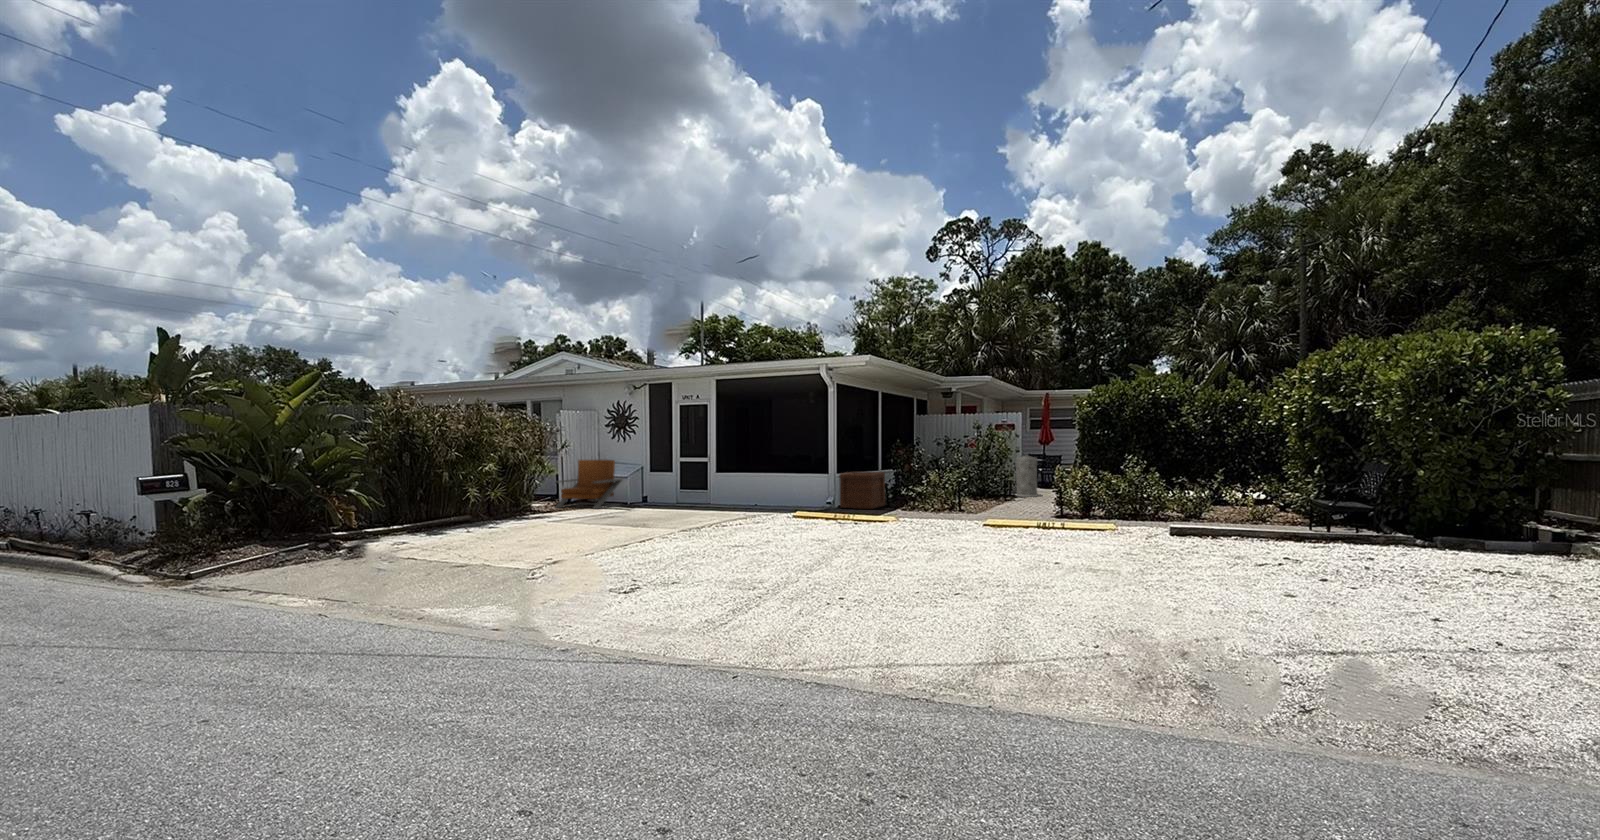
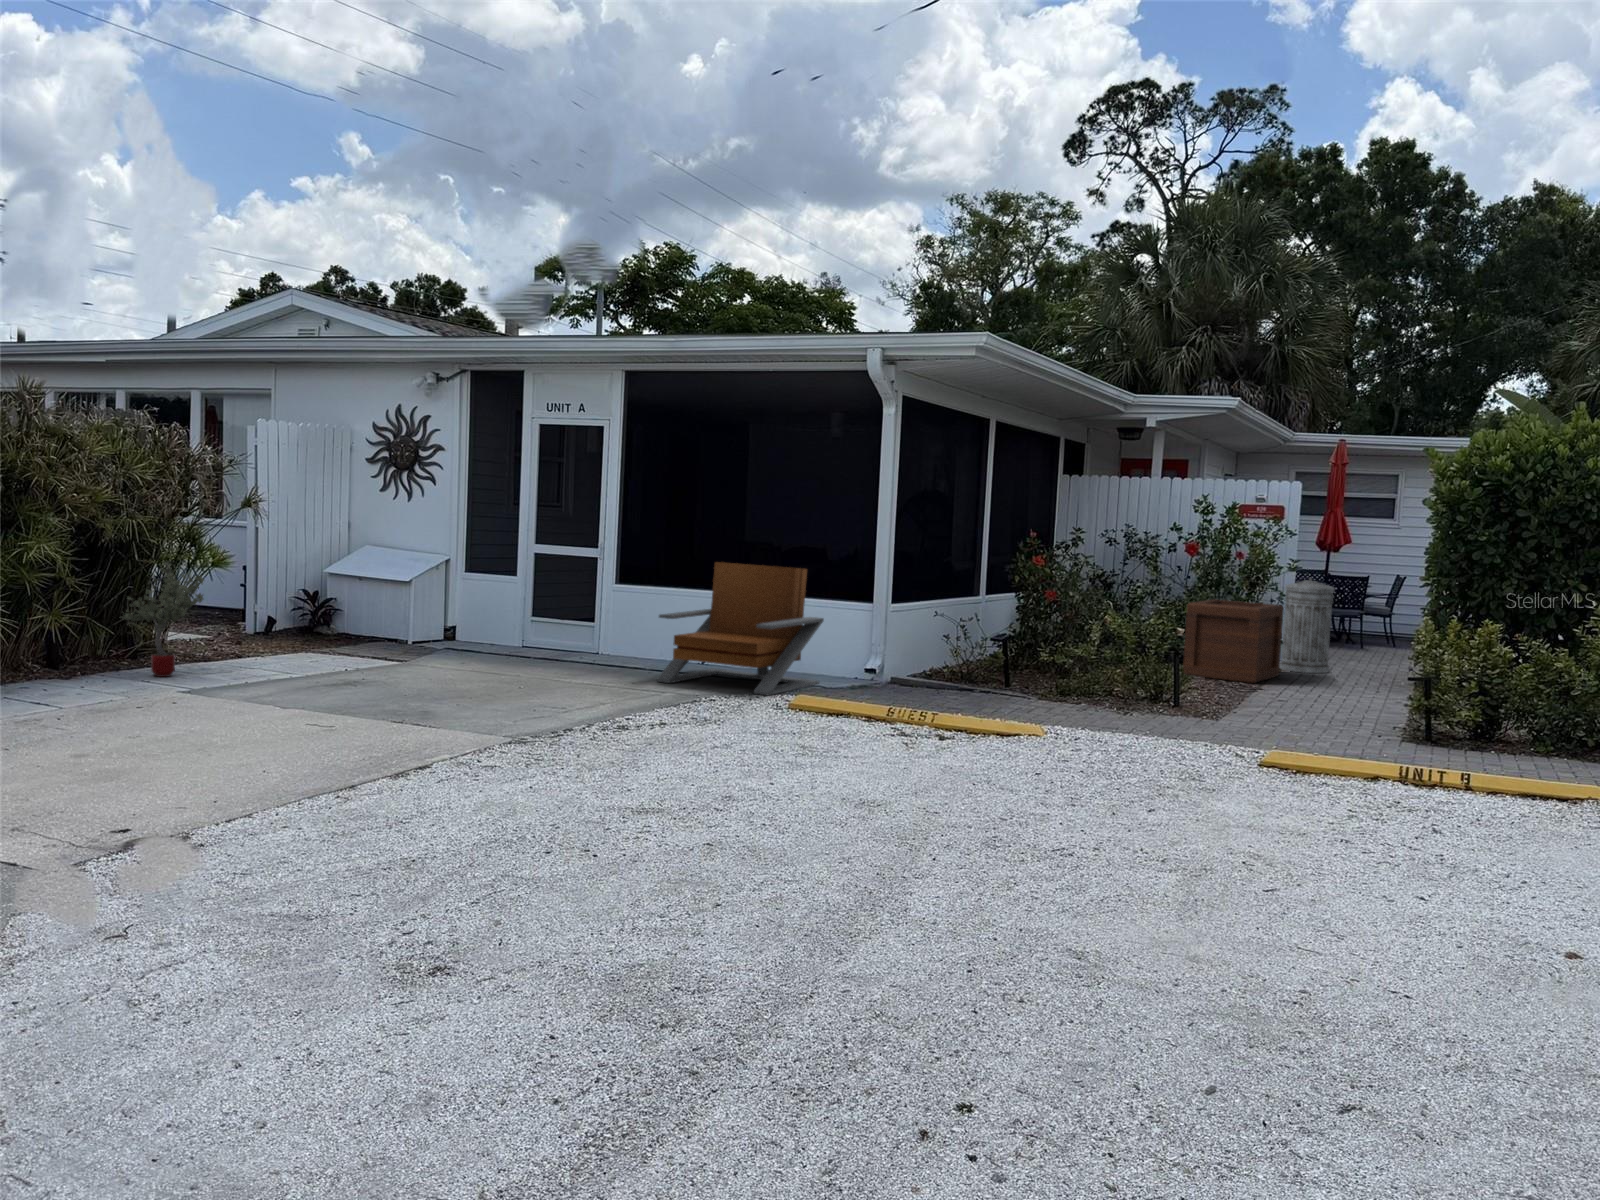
lounge chair: present [556,460,622,509] -> present [657,562,824,695]
potted tree: none [509,470,543,519] -> present [121,563,204,677]
wooden crate: present [839,472,885,509] -> present [1183,599,1284,683]

